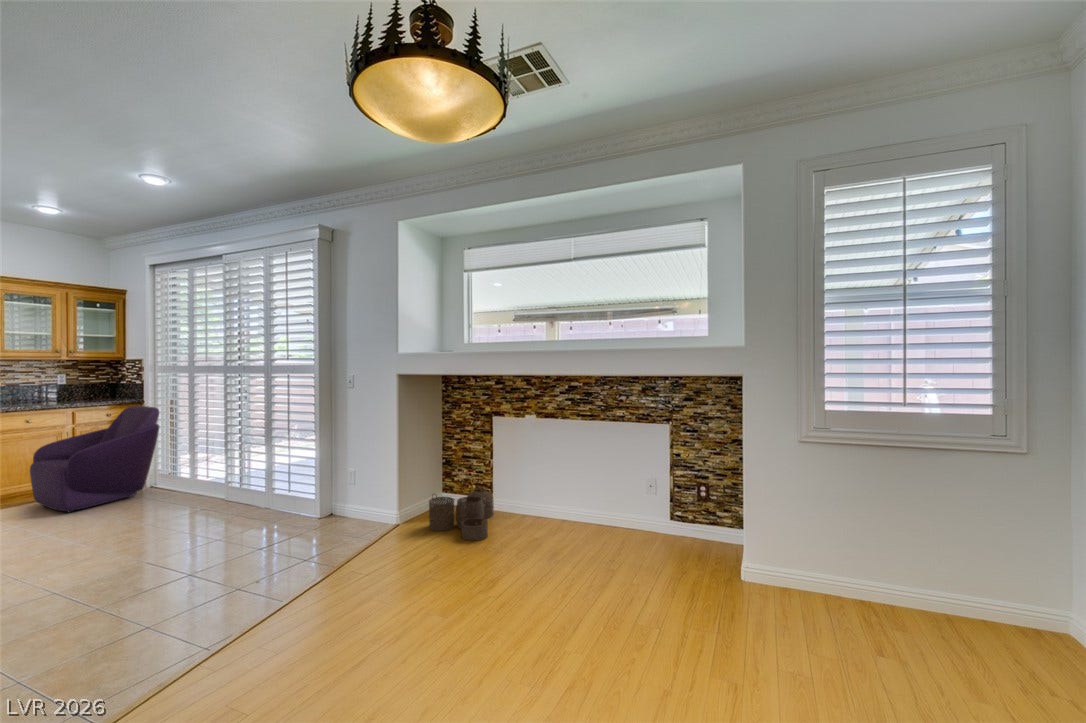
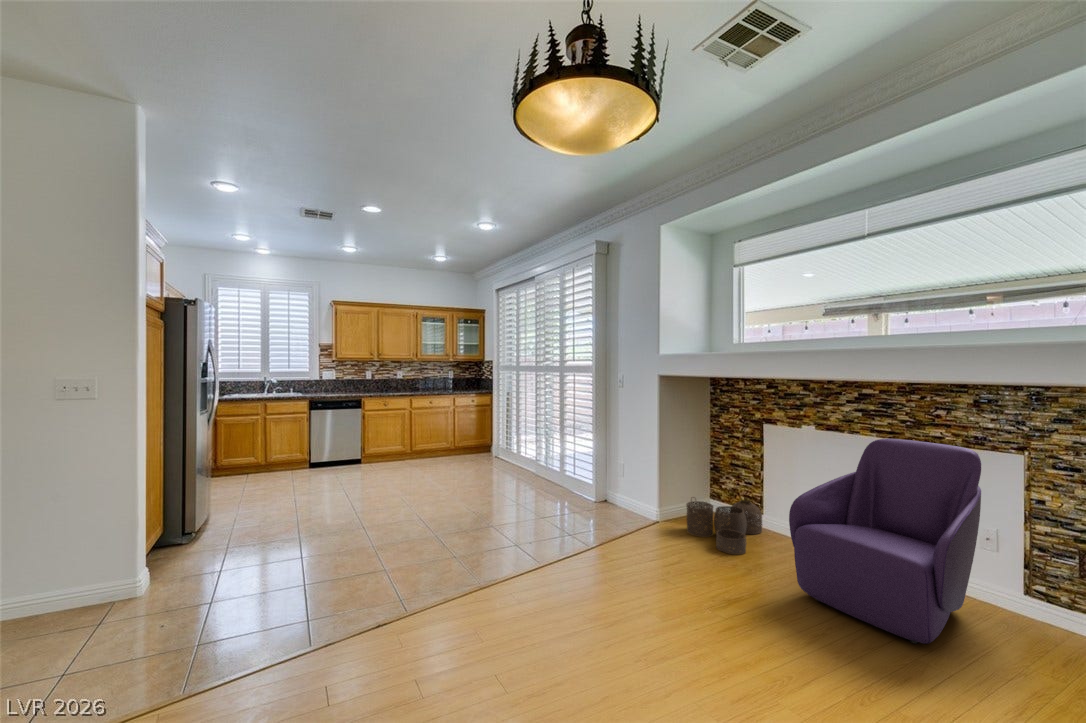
armchair: present [30,406,159,513] -> present [789,439,981,644]

